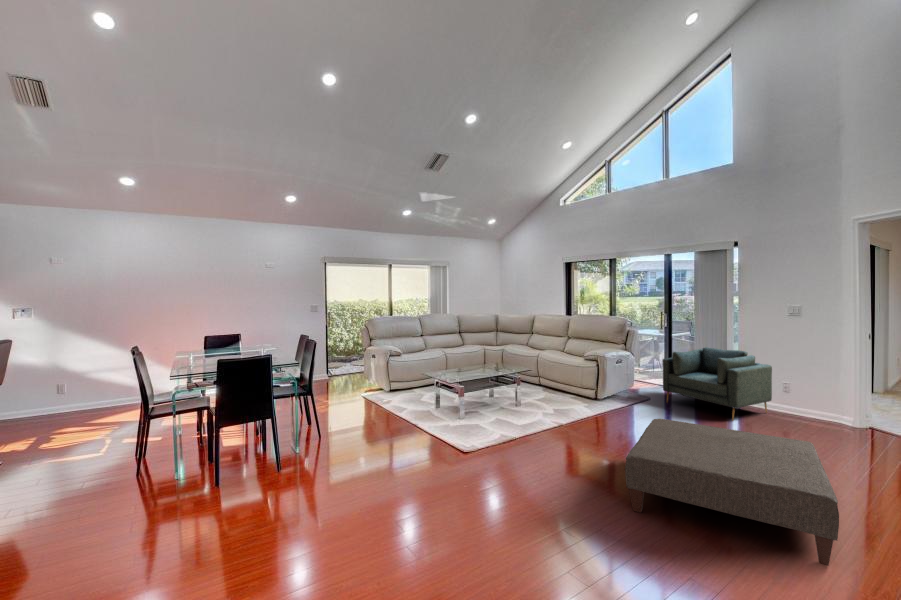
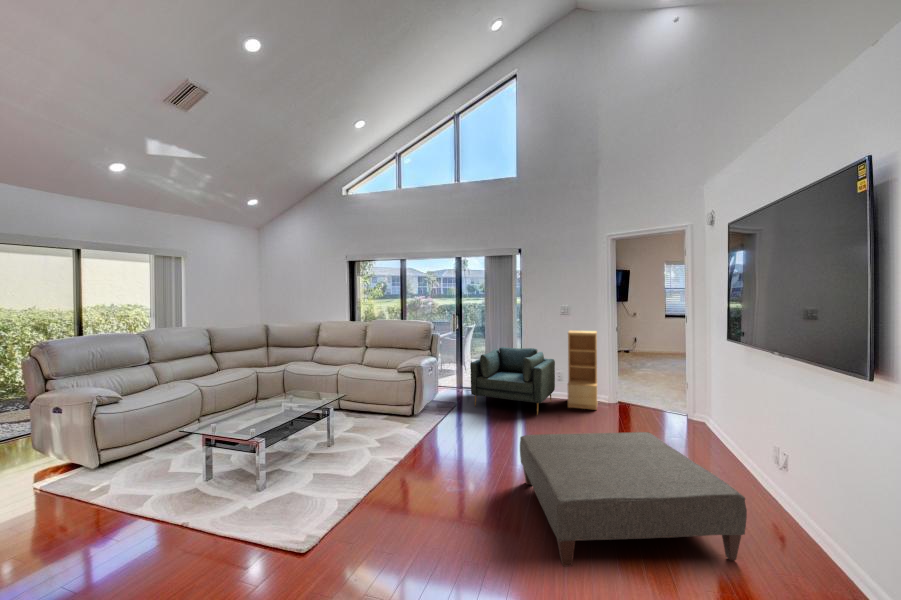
bookshelf: none [783,334,838,430] -> present [568,330,597,410]

